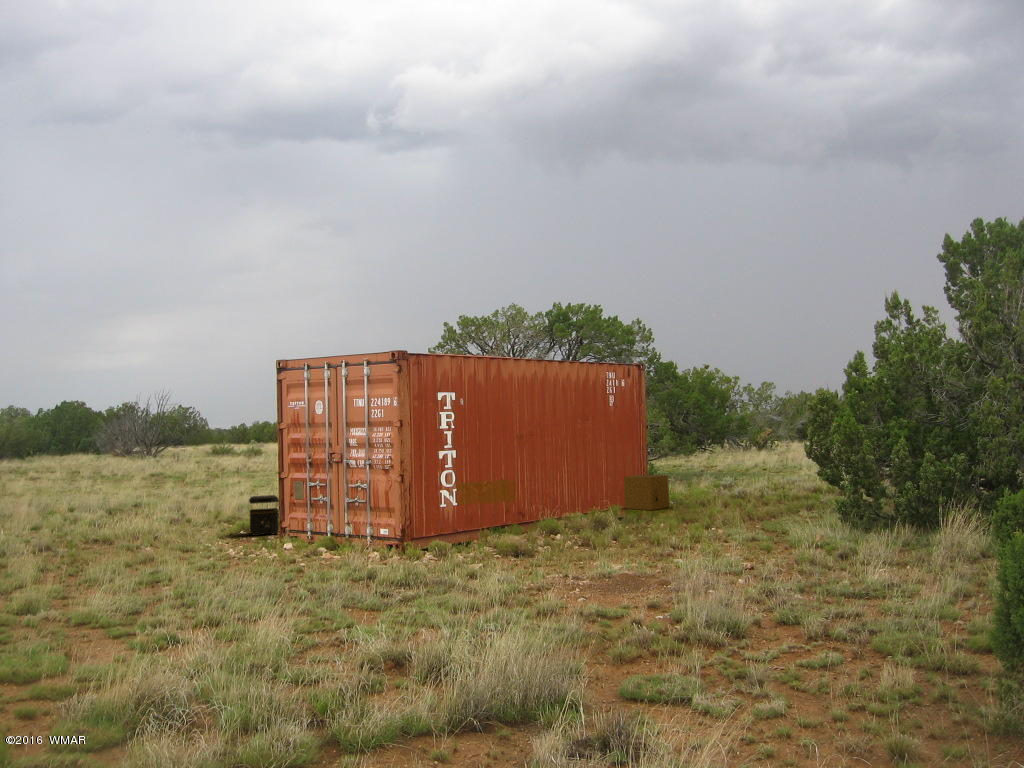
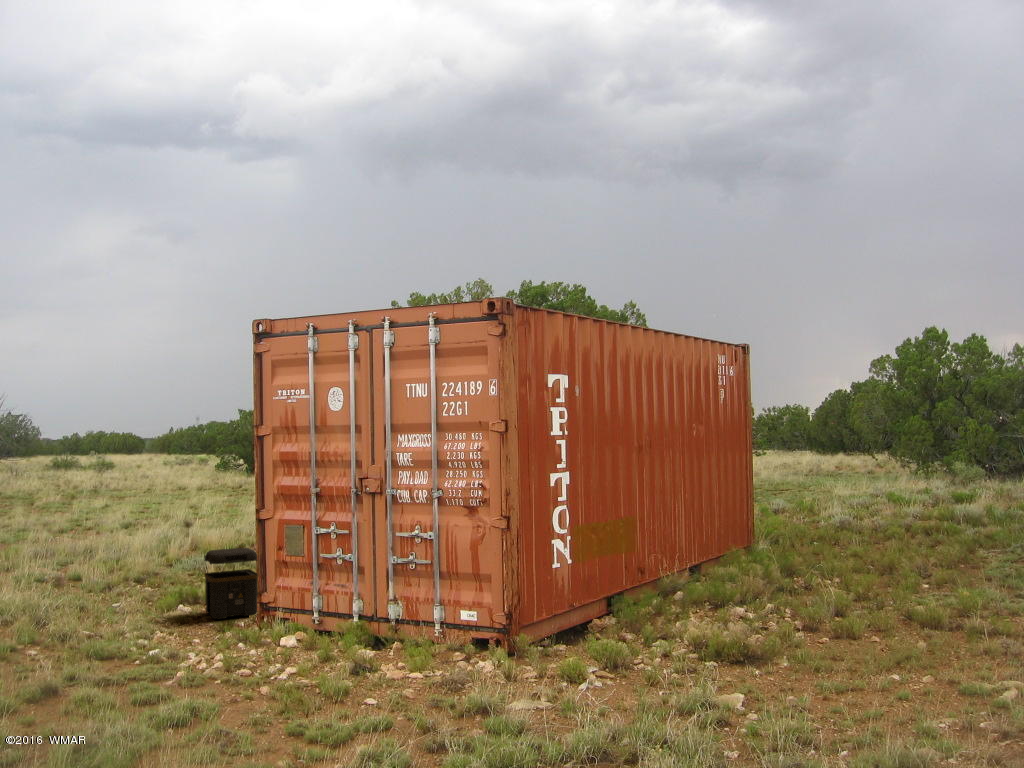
cardboard box: present [624,475,669,510] -> none [751,504,814,558]

